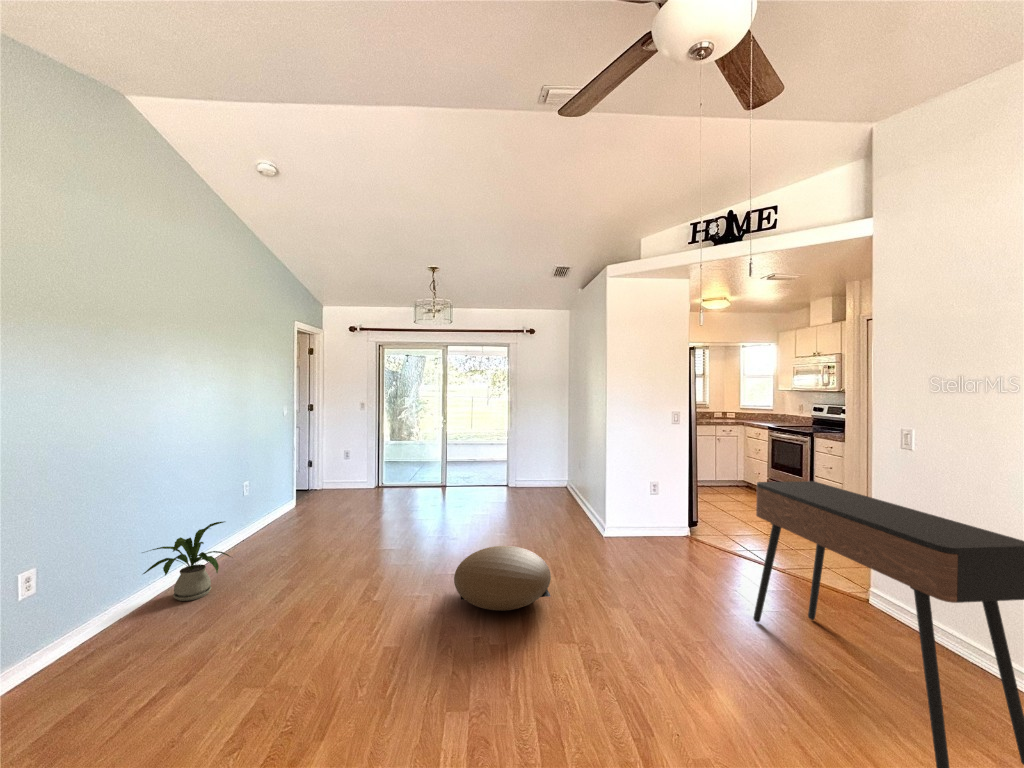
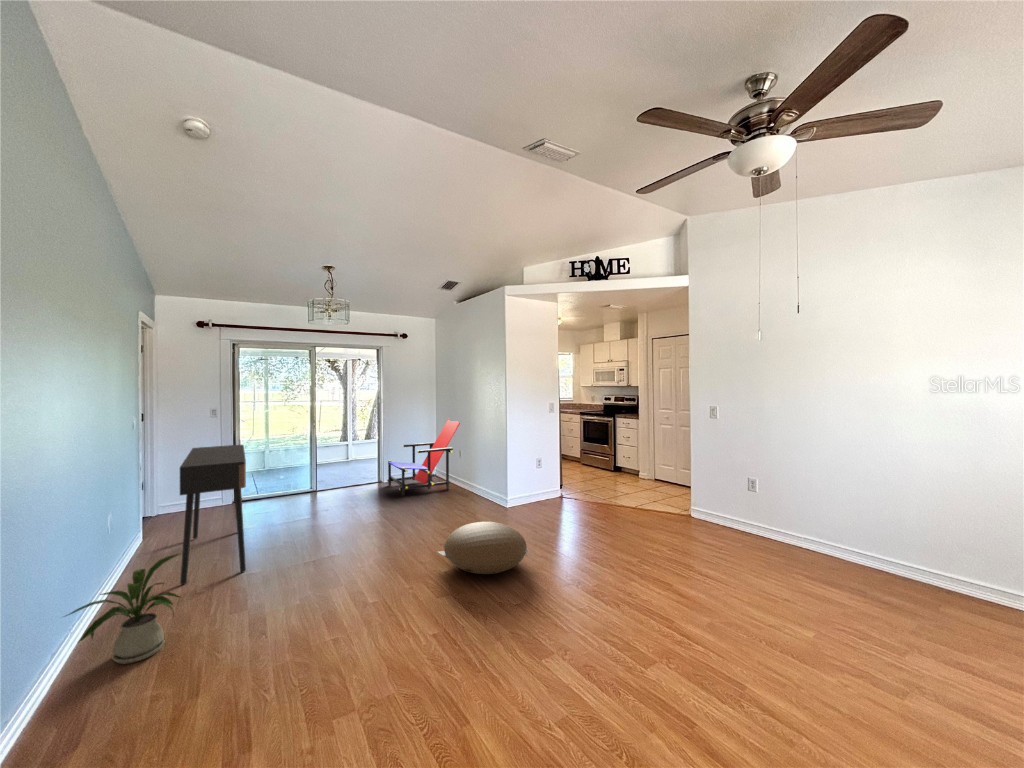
lounge chair: none [509,421,586,504] -> present [387,420,460,496]
console table: present [753,481,1024,768] -> present [180,445,246,585]

